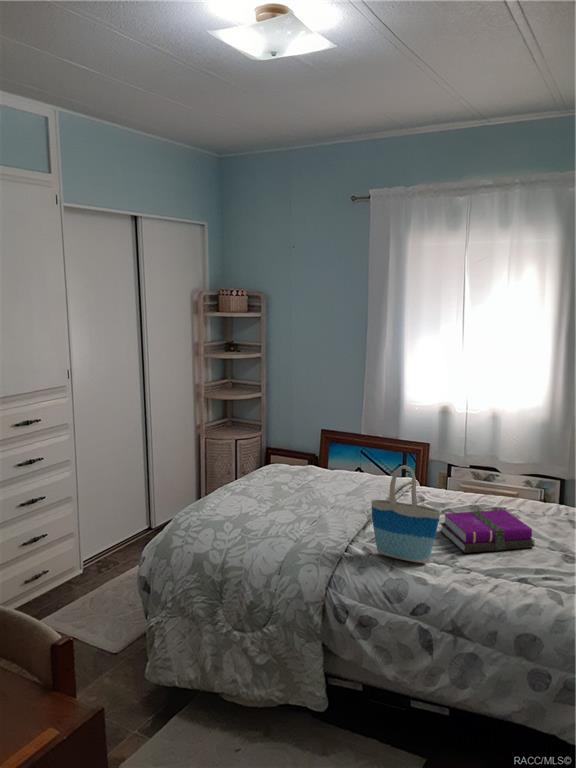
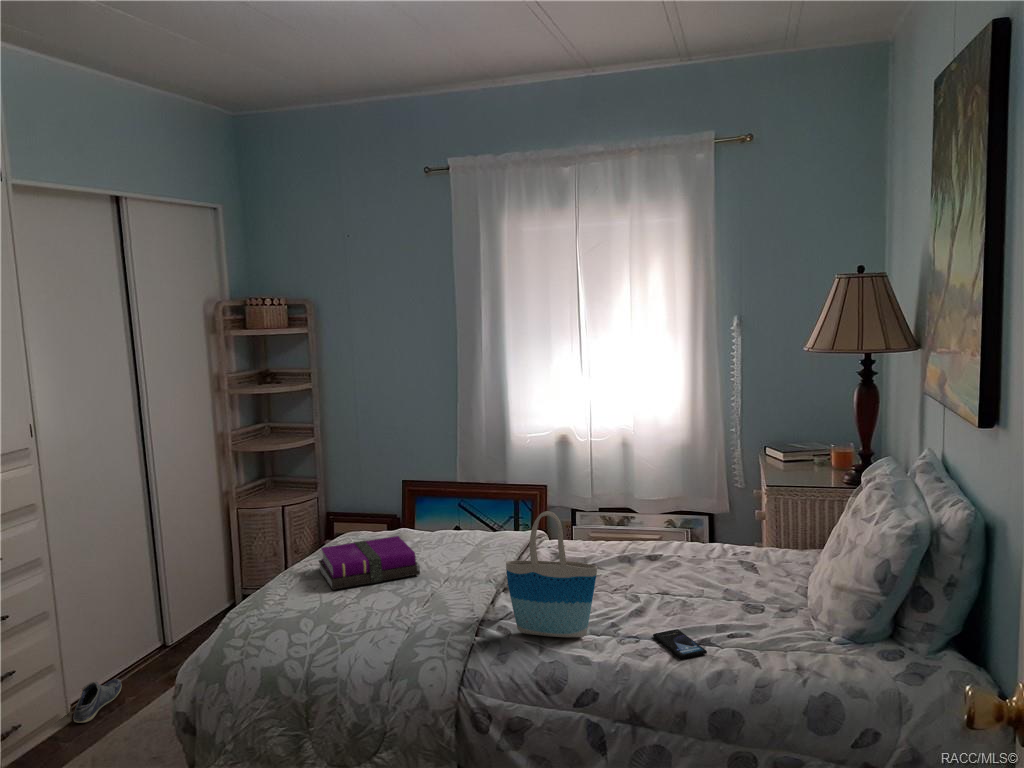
notebook: present [440,510,535,553] -> present [319,536,420,590]
shoe: none [88,547,120,573] -> present [73,679,122,723]
smartphone: none [482,568,522,591] -> present [653,629,707,658]

